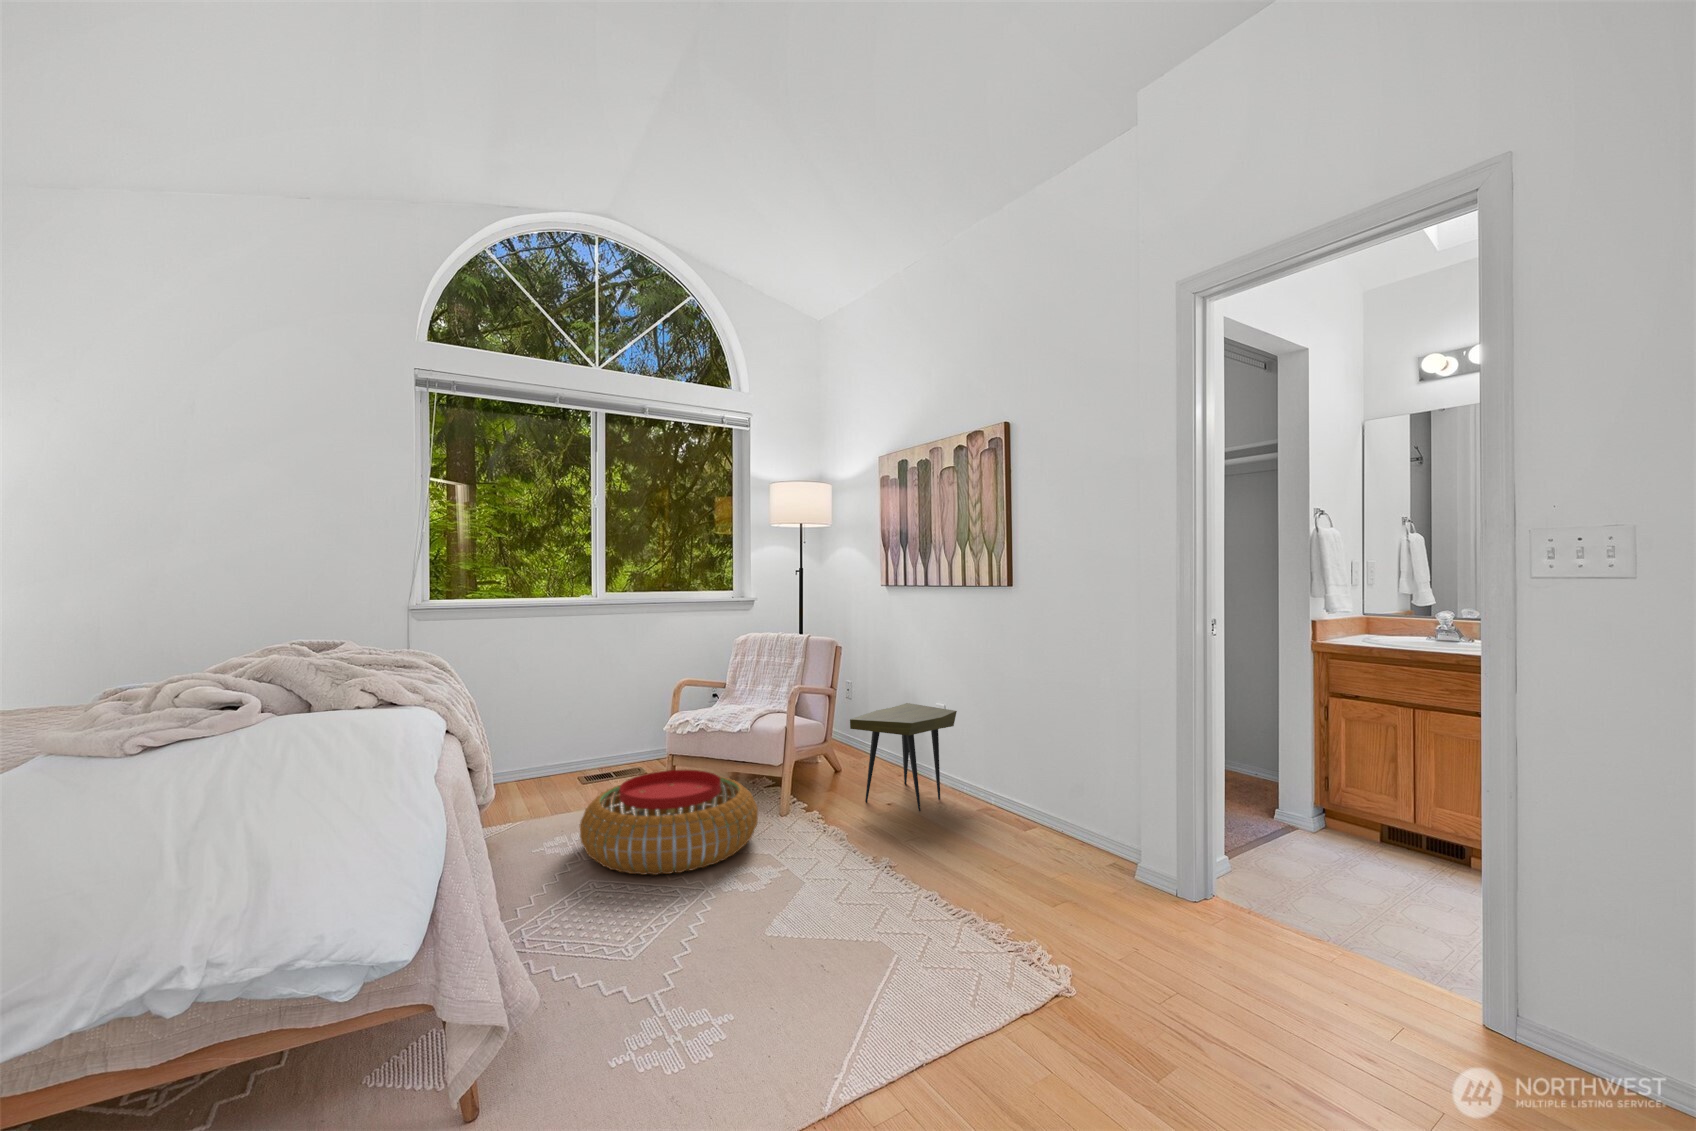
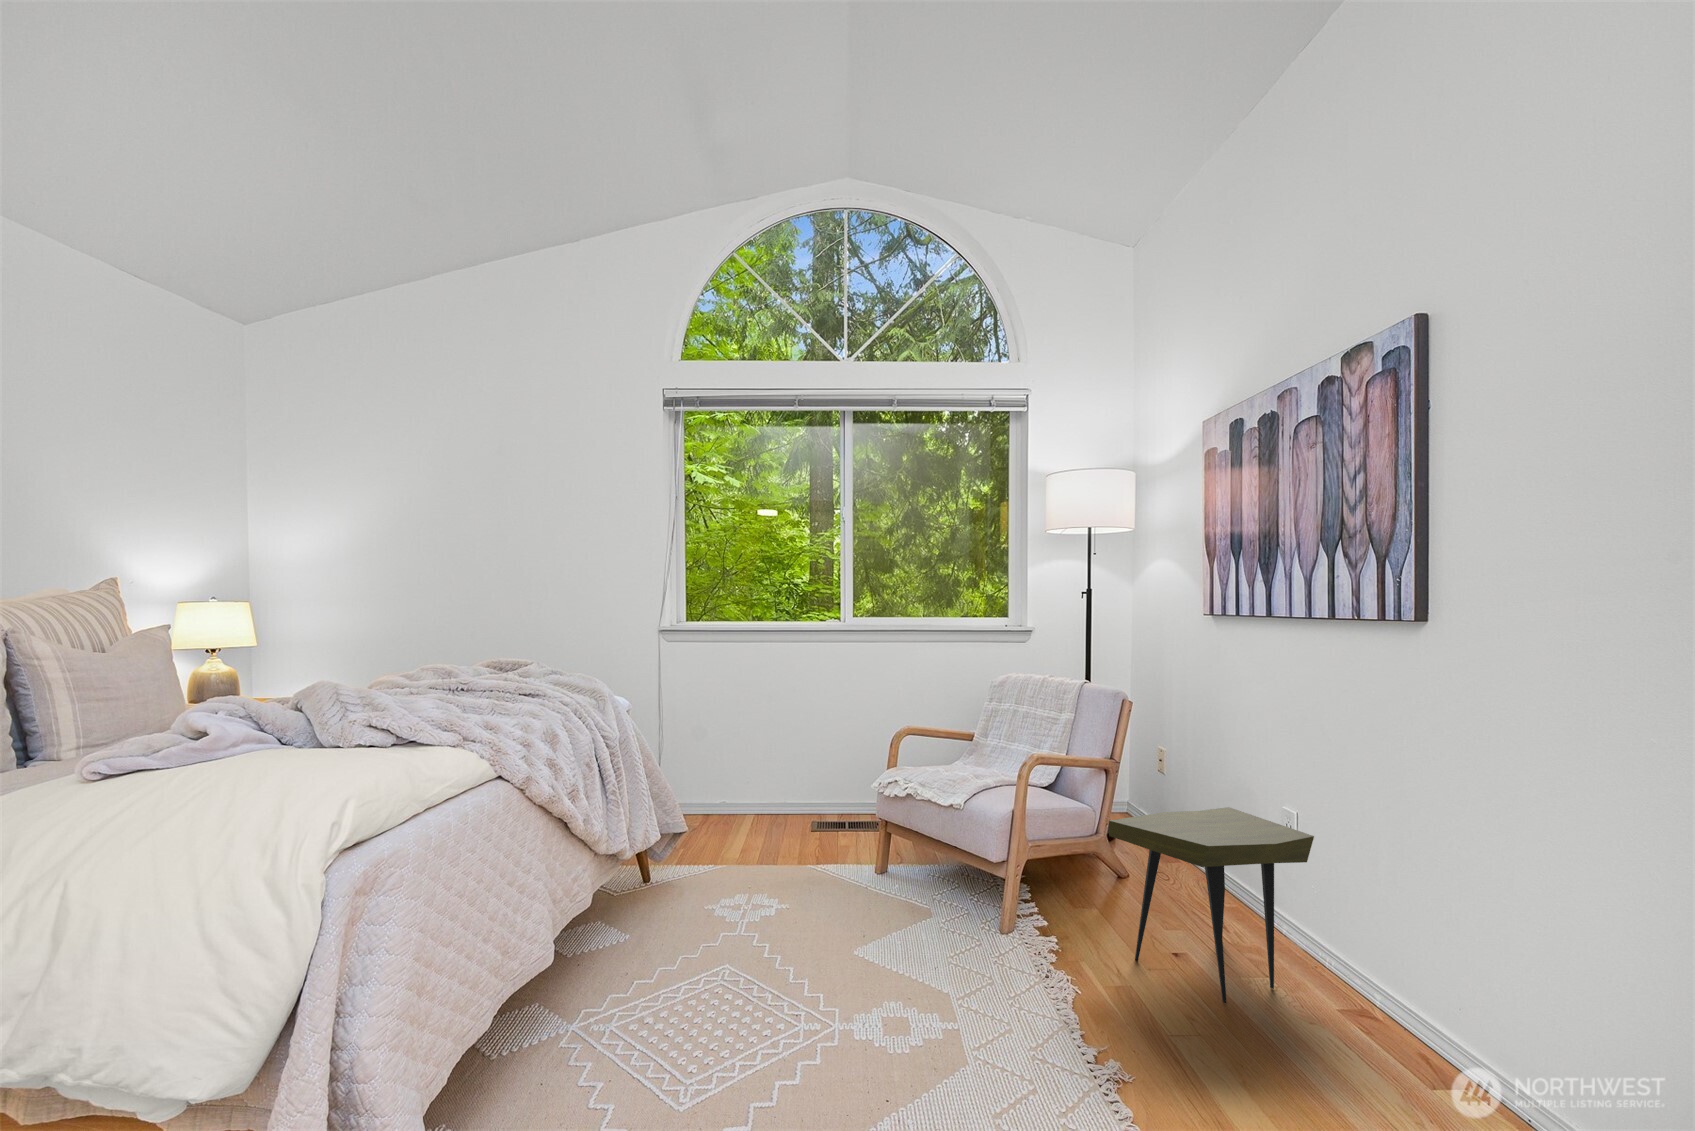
pouf: present [580,770,758,875] -> none [686,850,934,1015]

